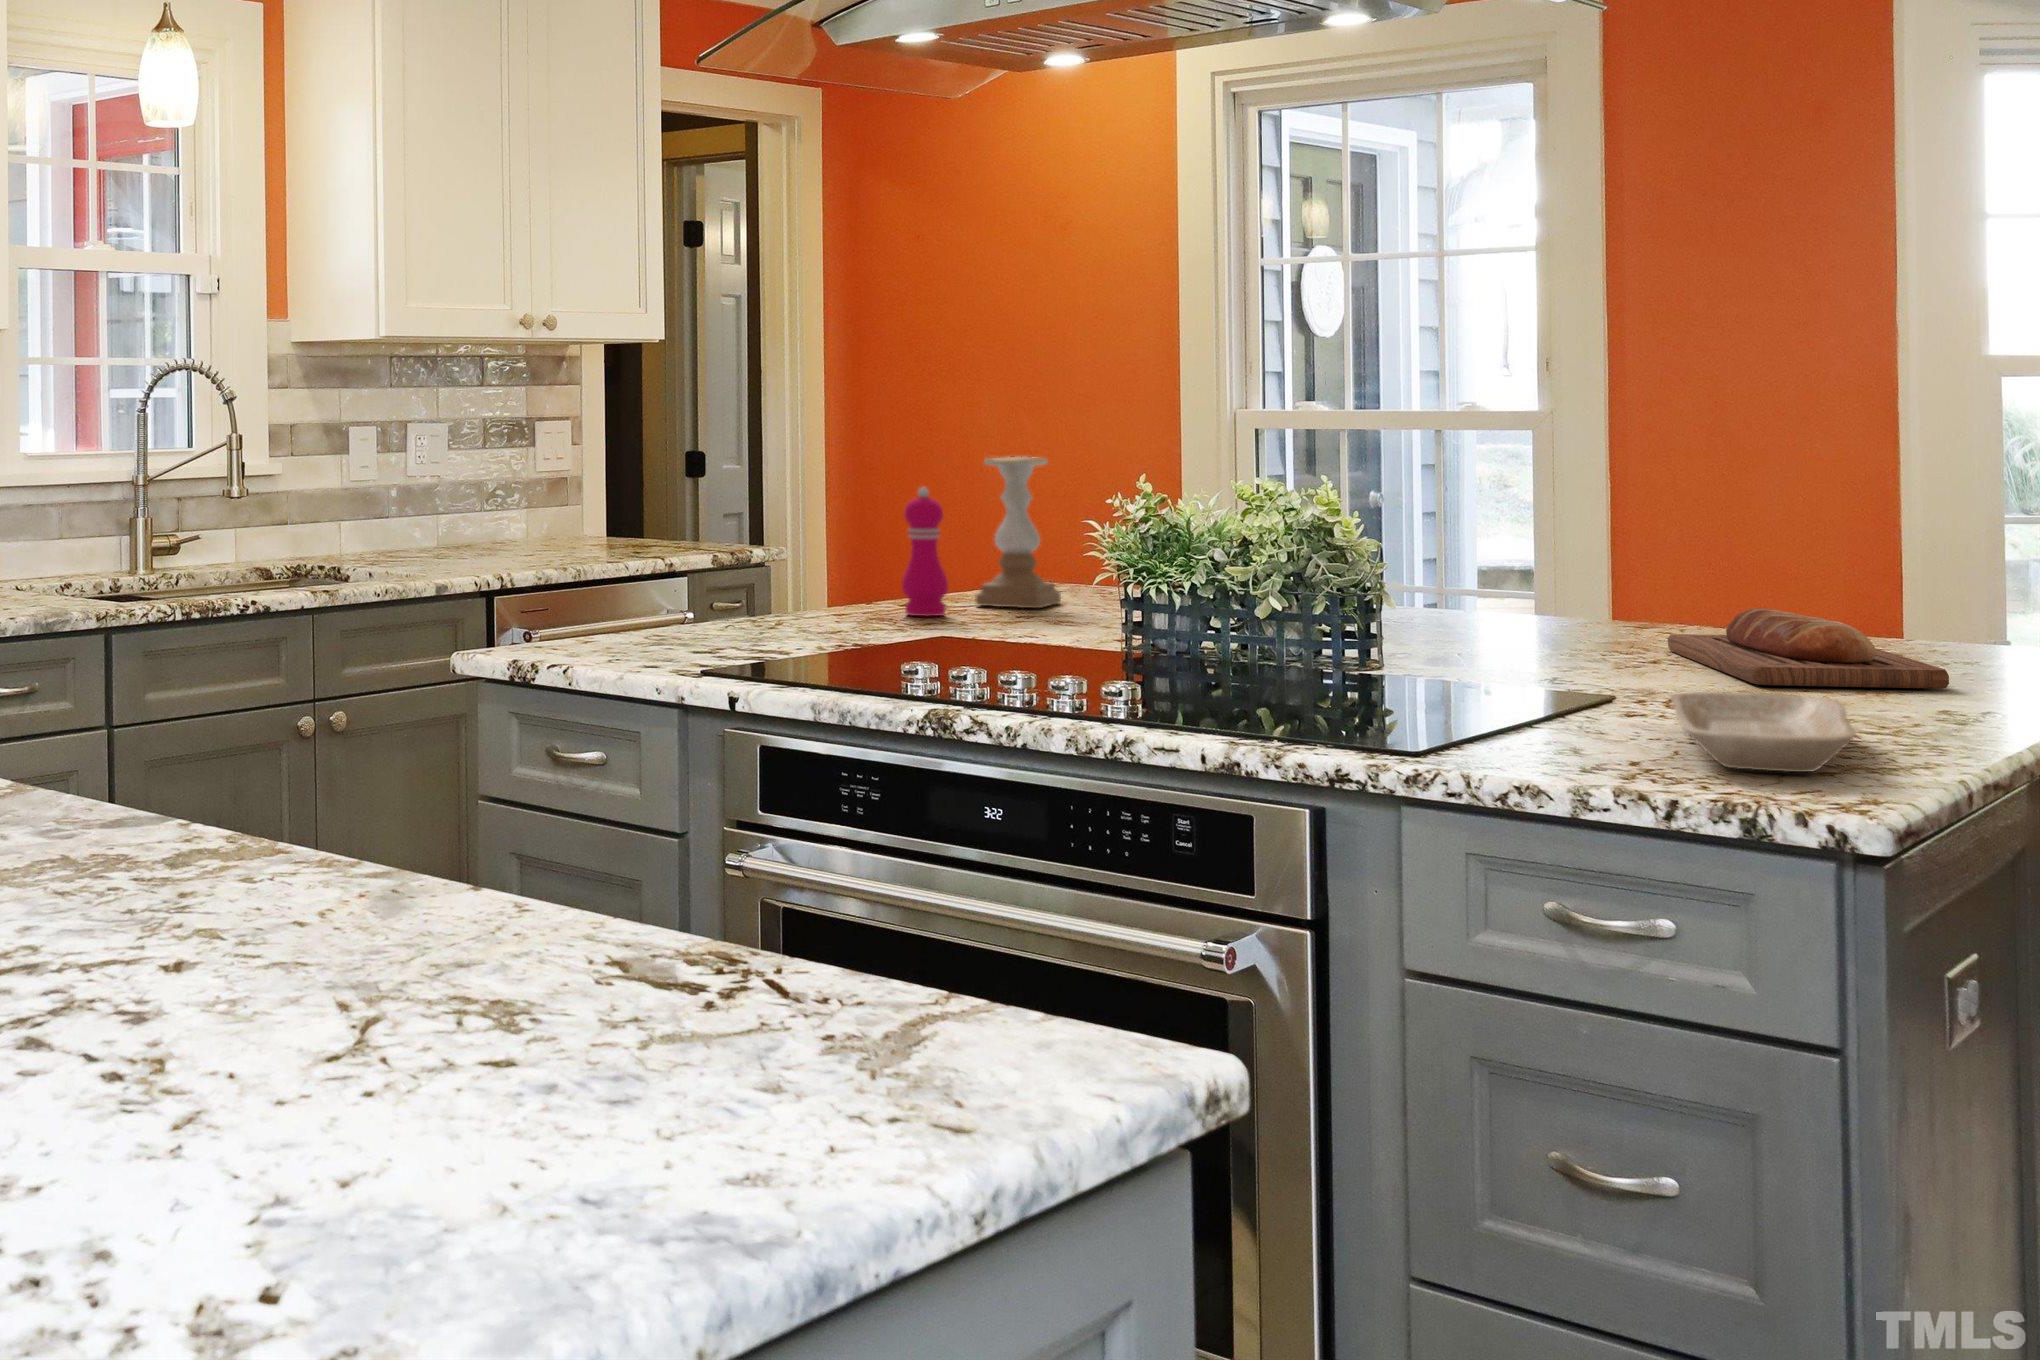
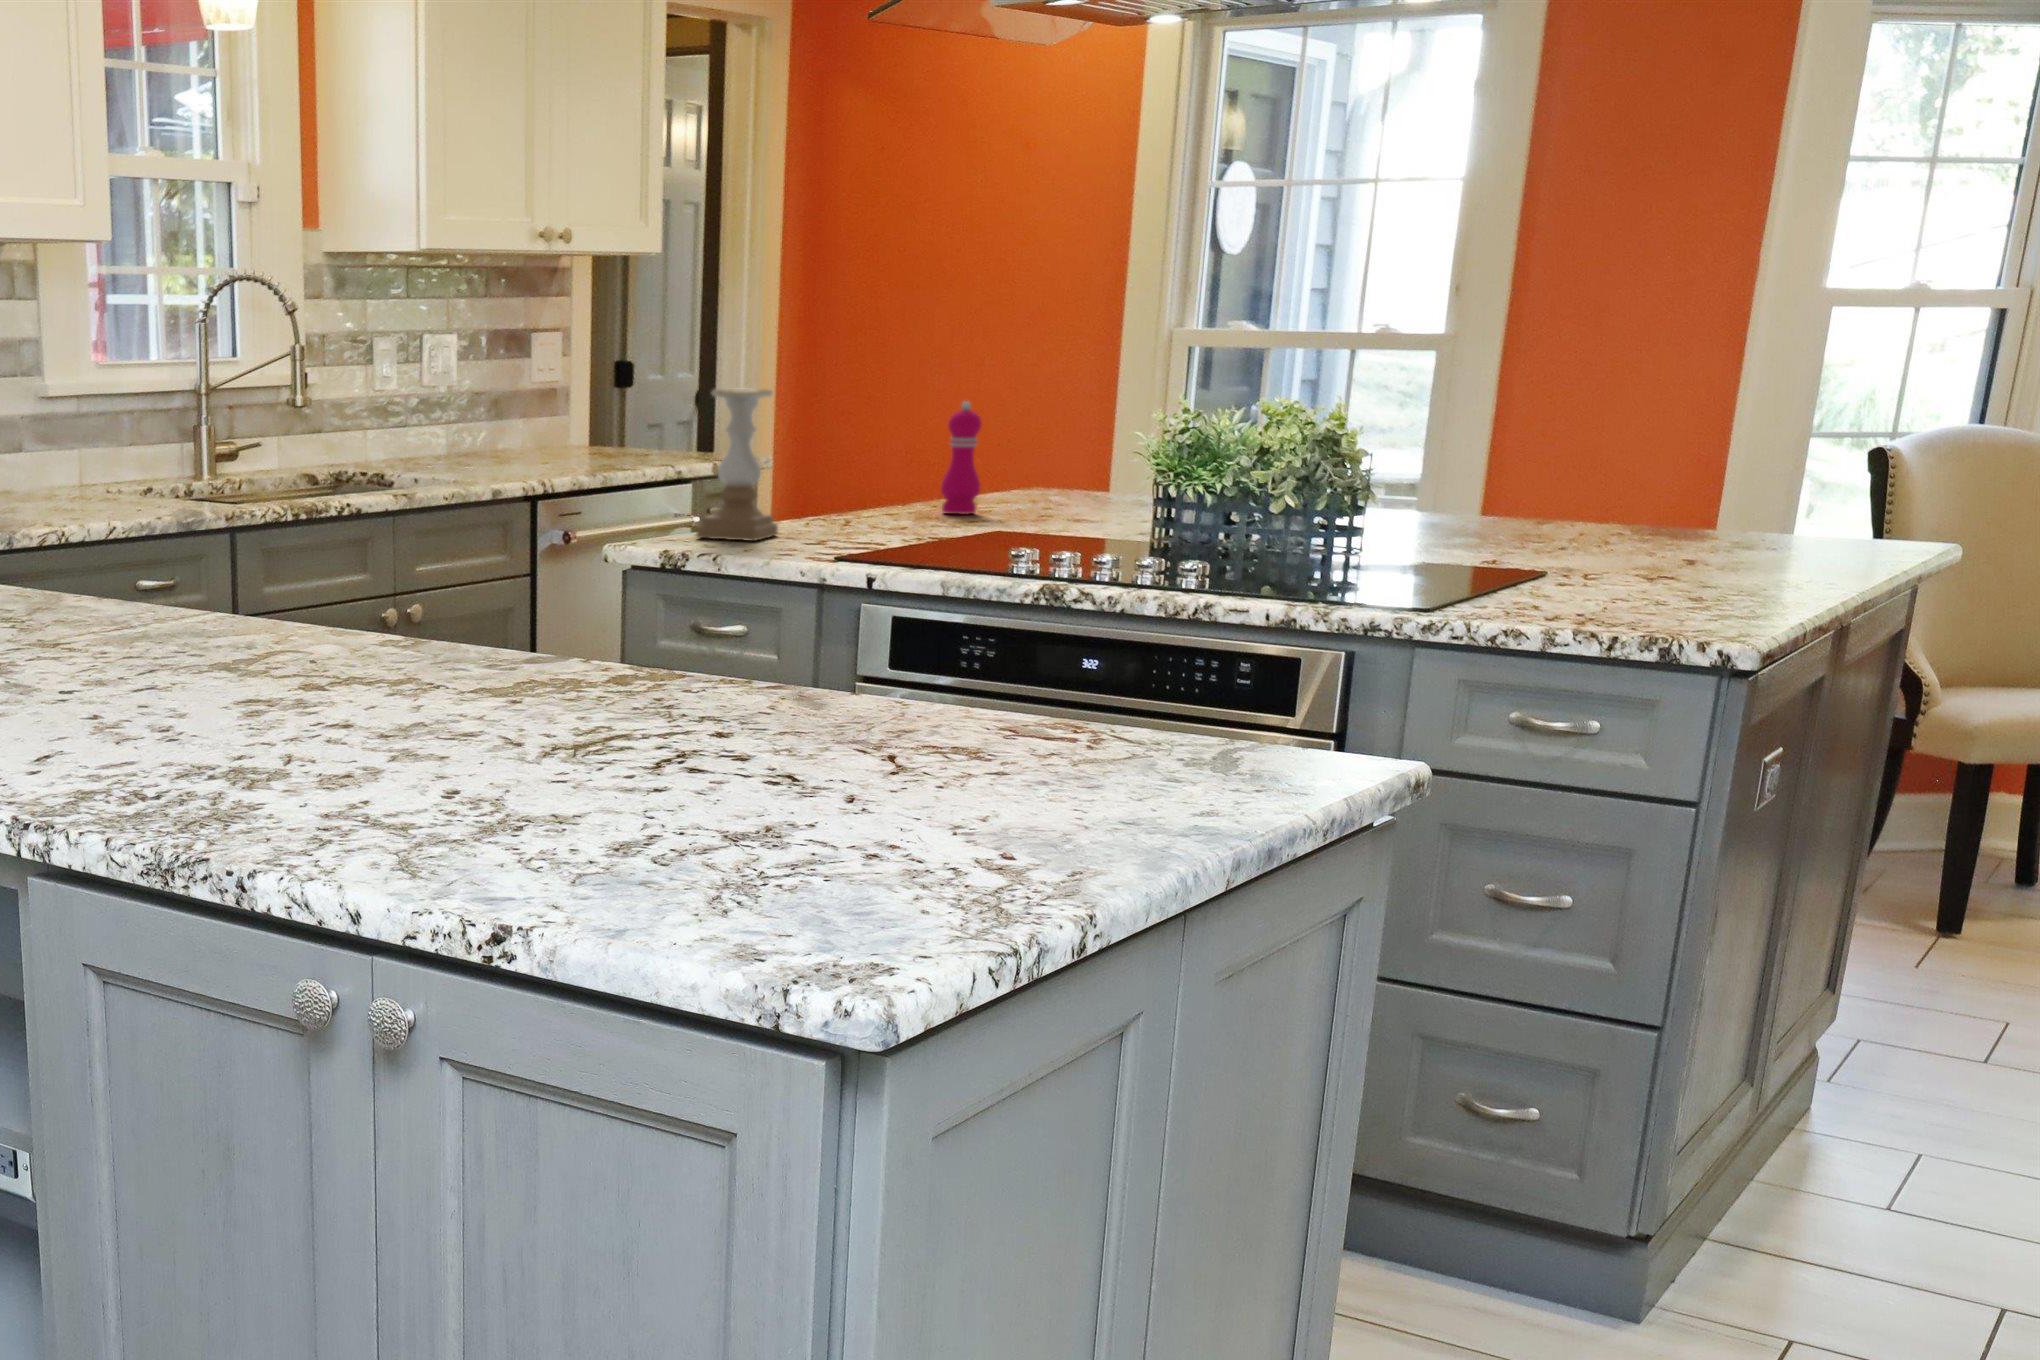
candle holder: present [975,457,1061,608] -> present [697,389,778,541]
bread loaf: present [1668,608,1949,689] -> none [1568,505,1785,565]
tray: present [1670,692,1856,772] -> none [1602,565,1744,618]

